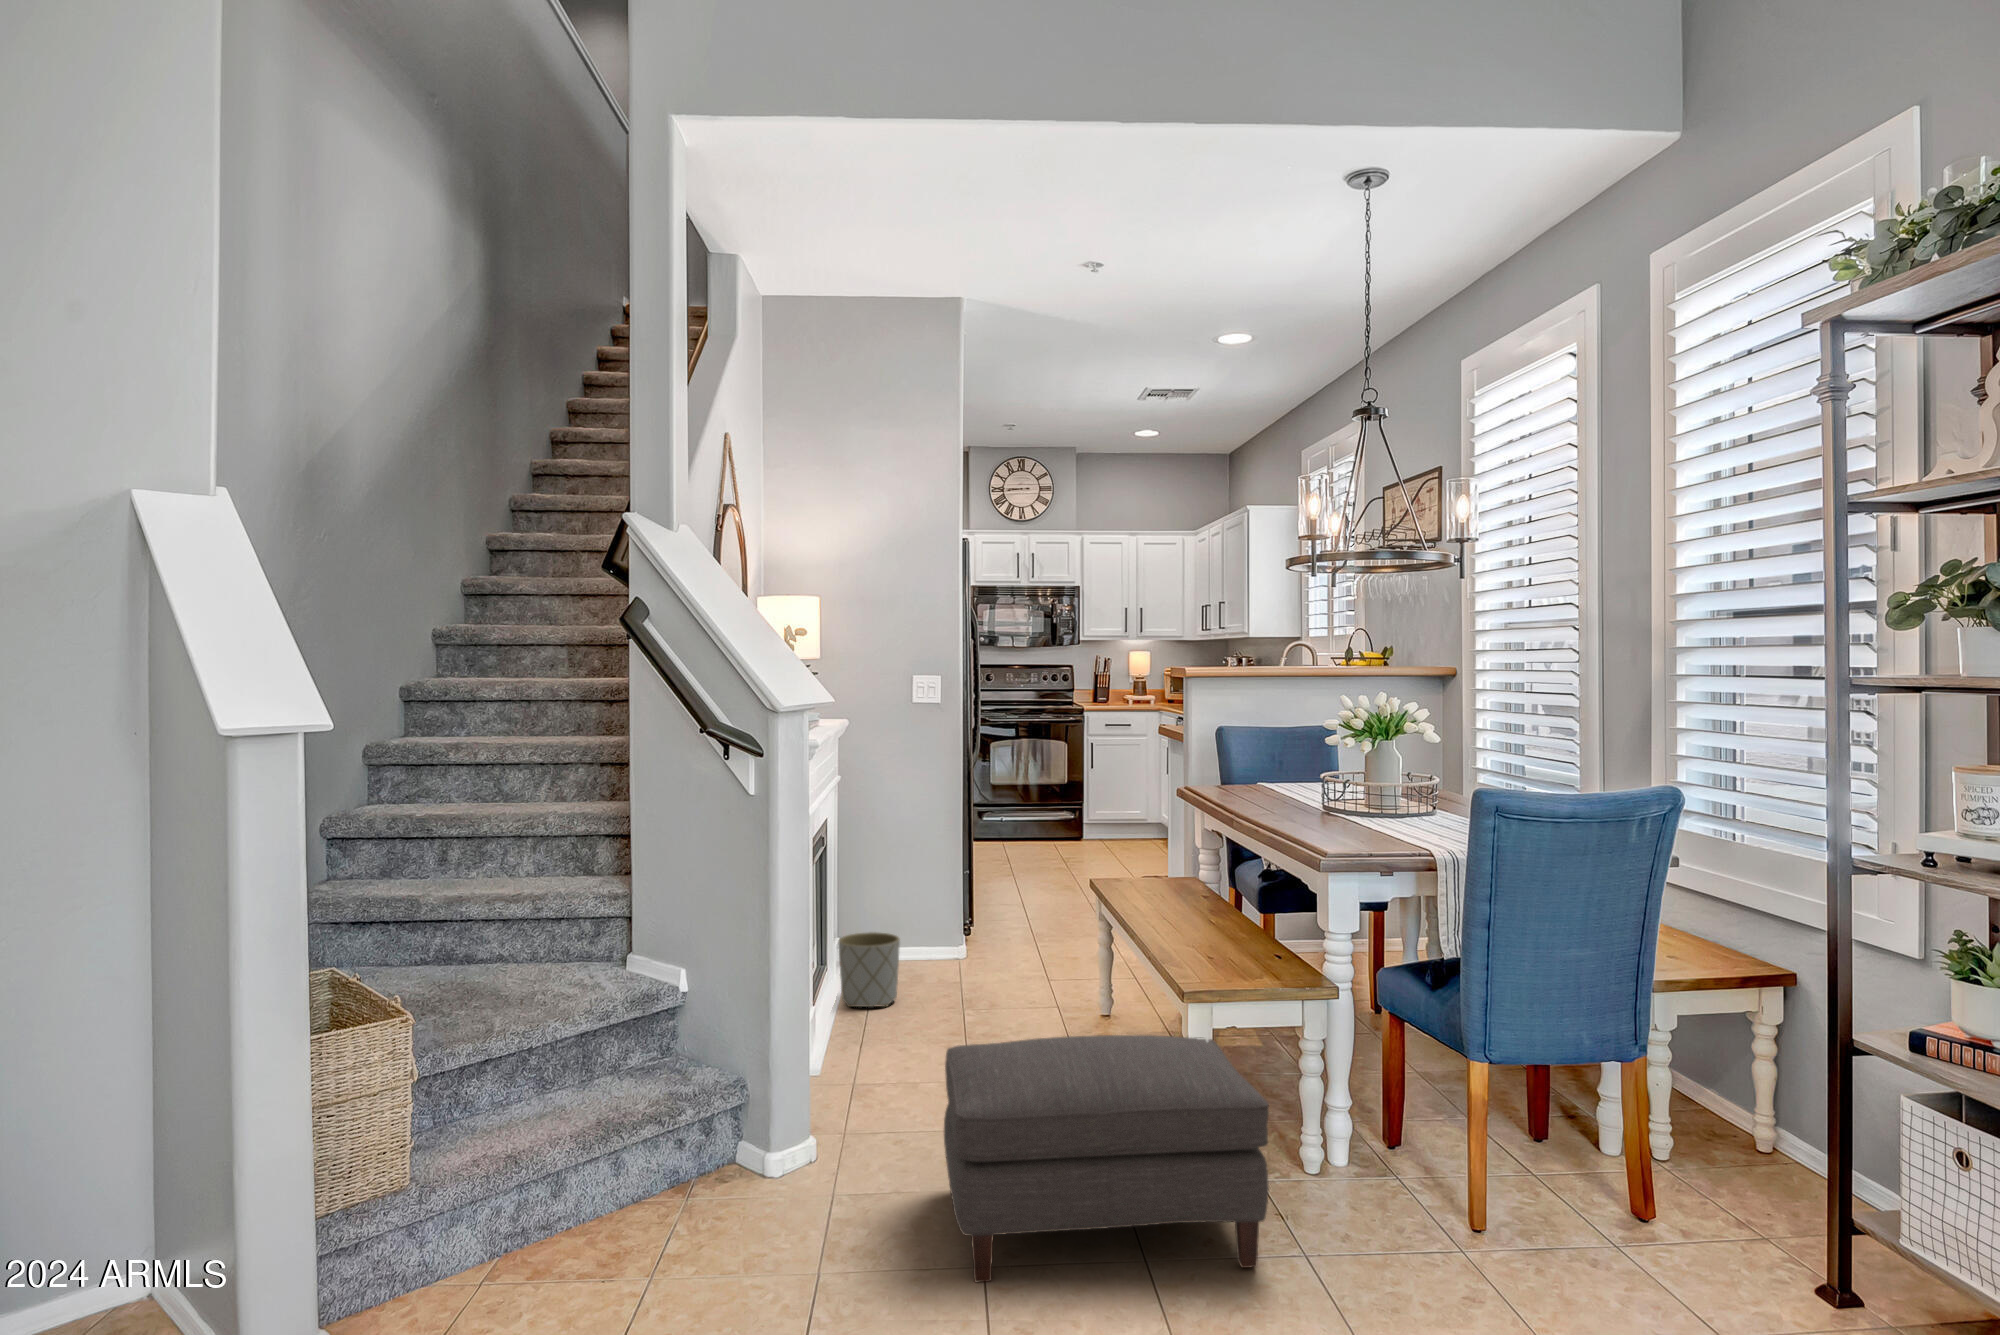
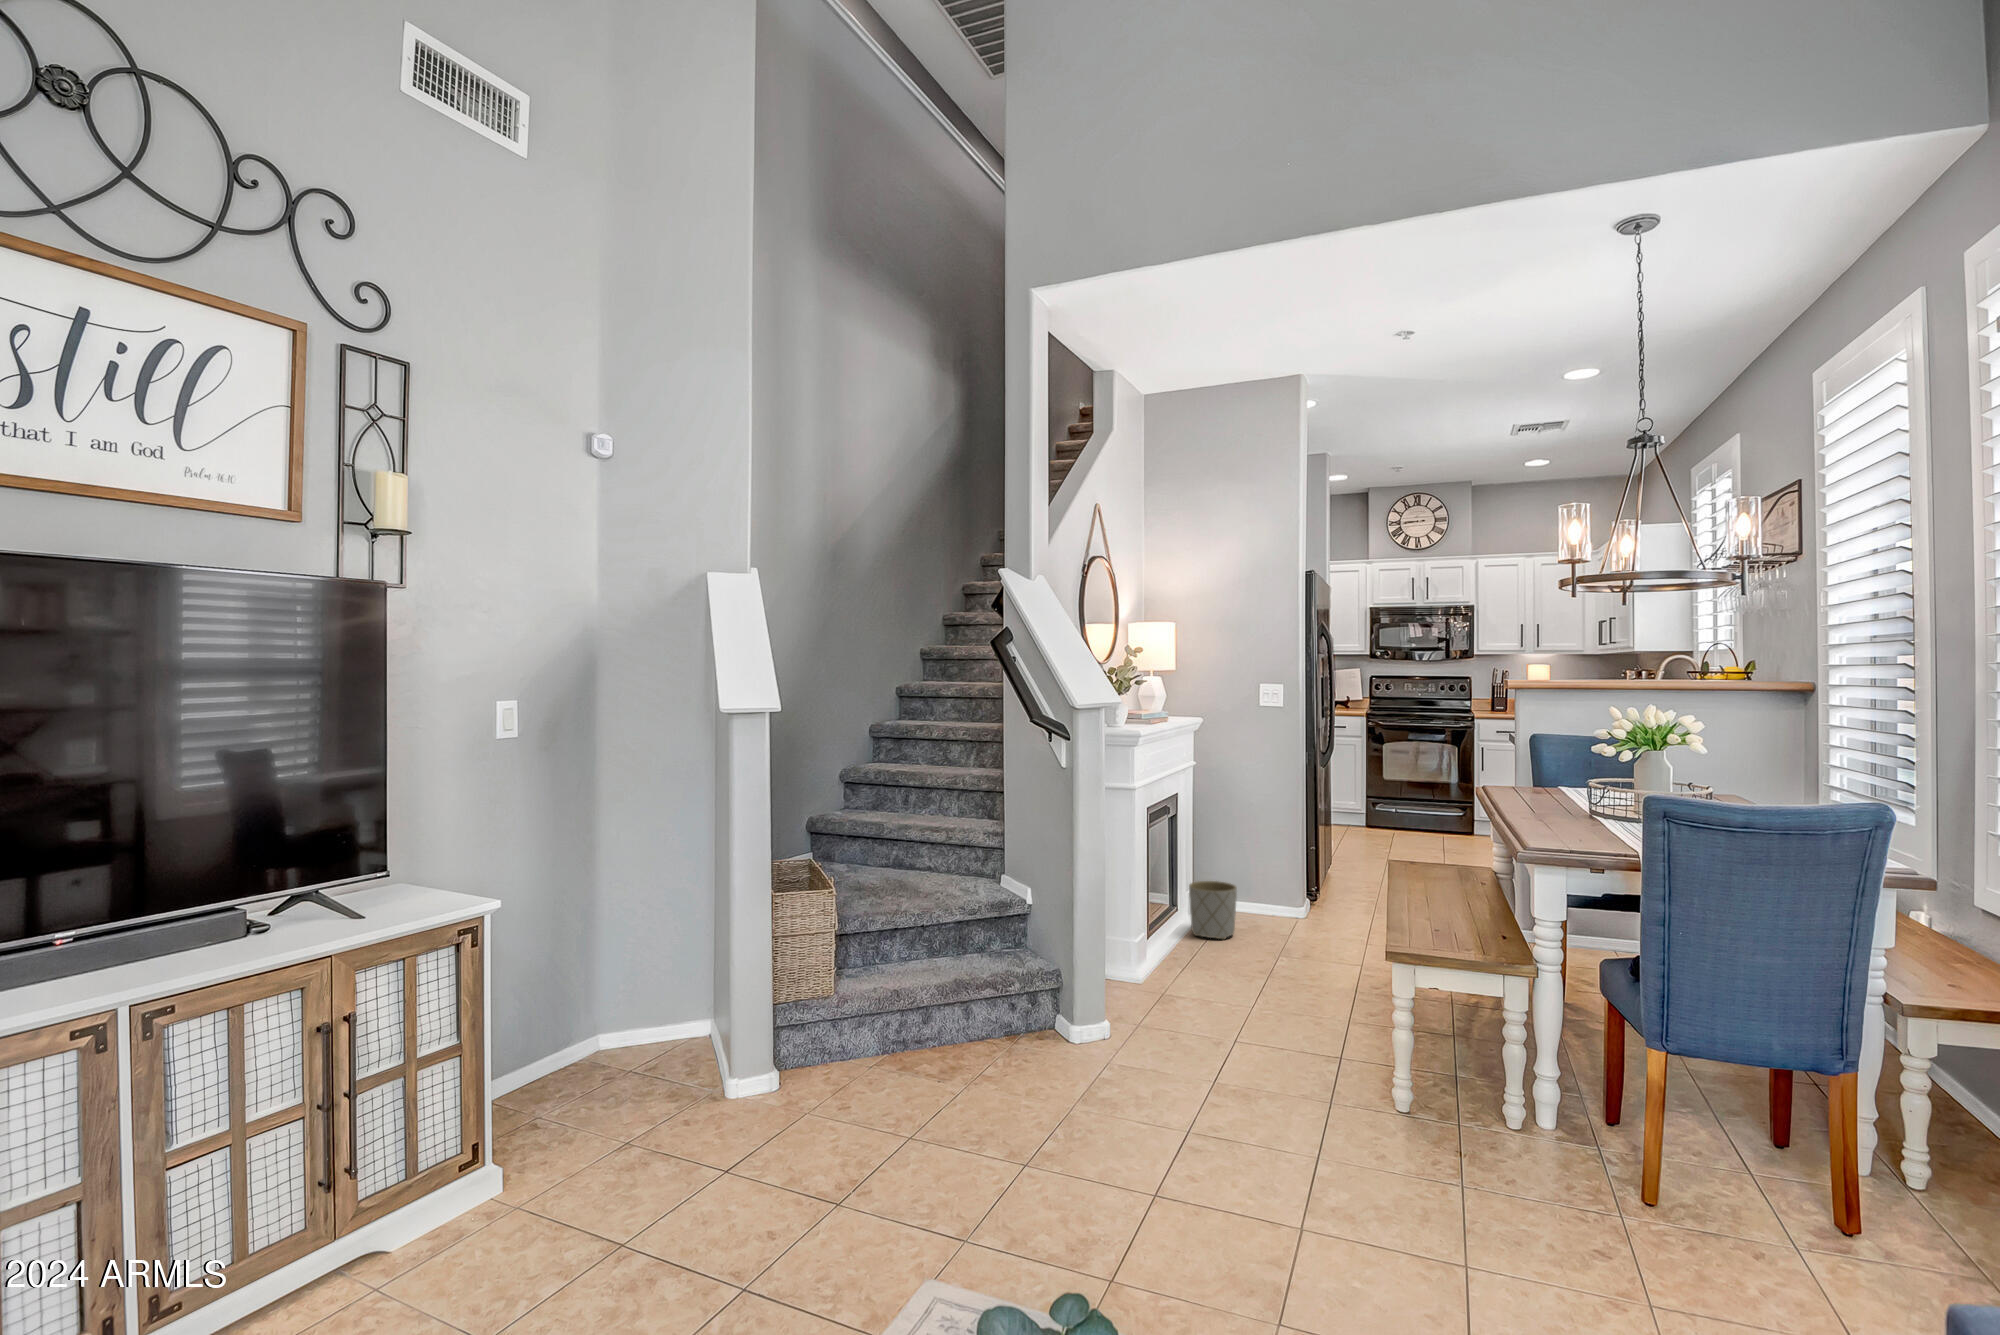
ottoman: present [944,1035,1269,1282] -> none [1166,966,1428,1182]

